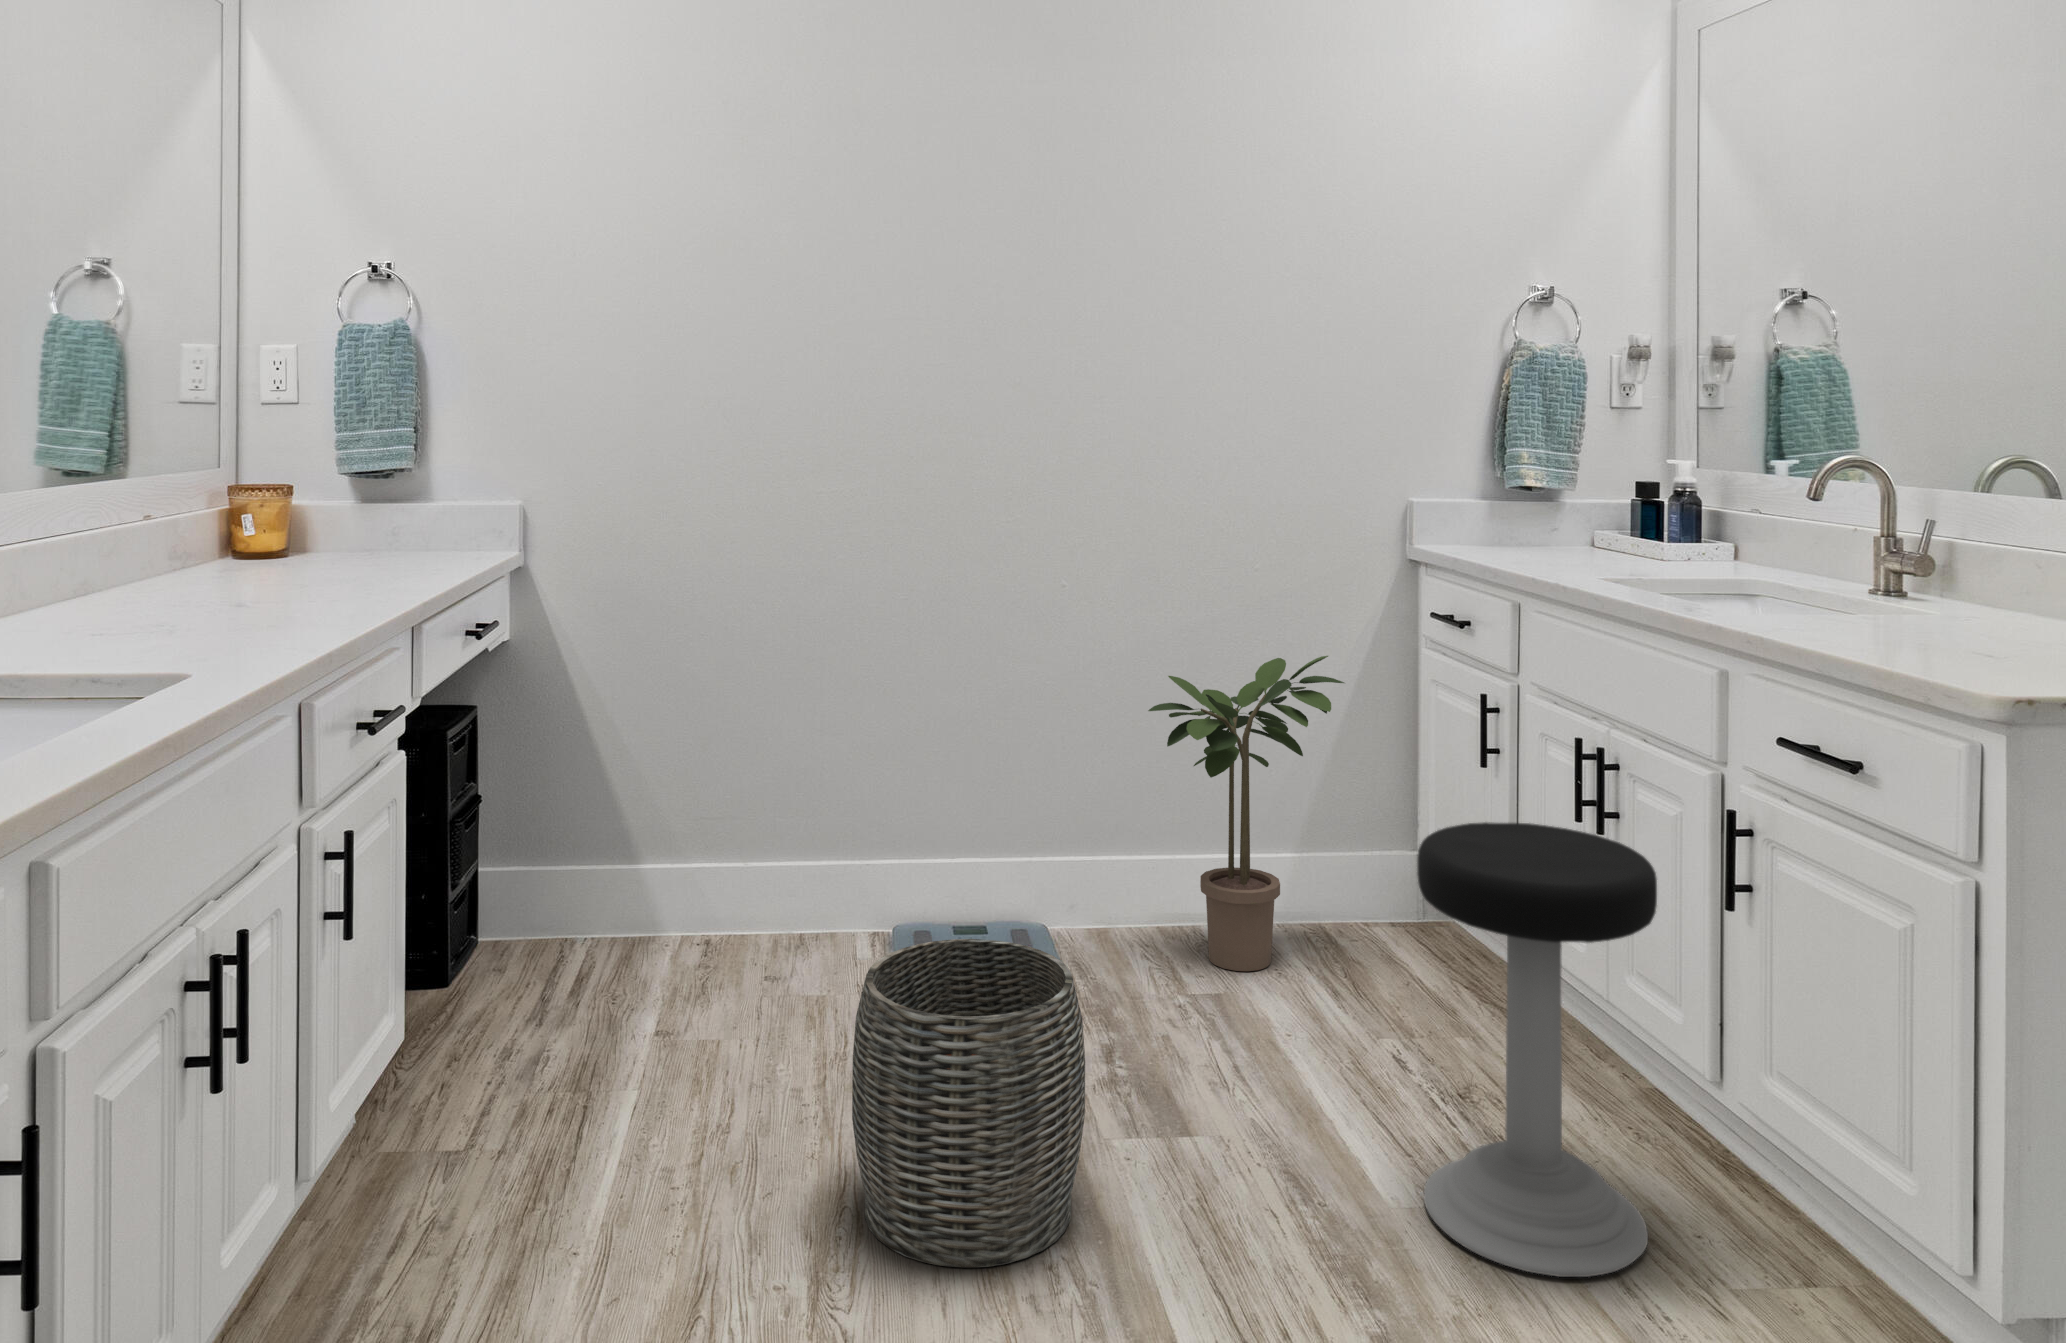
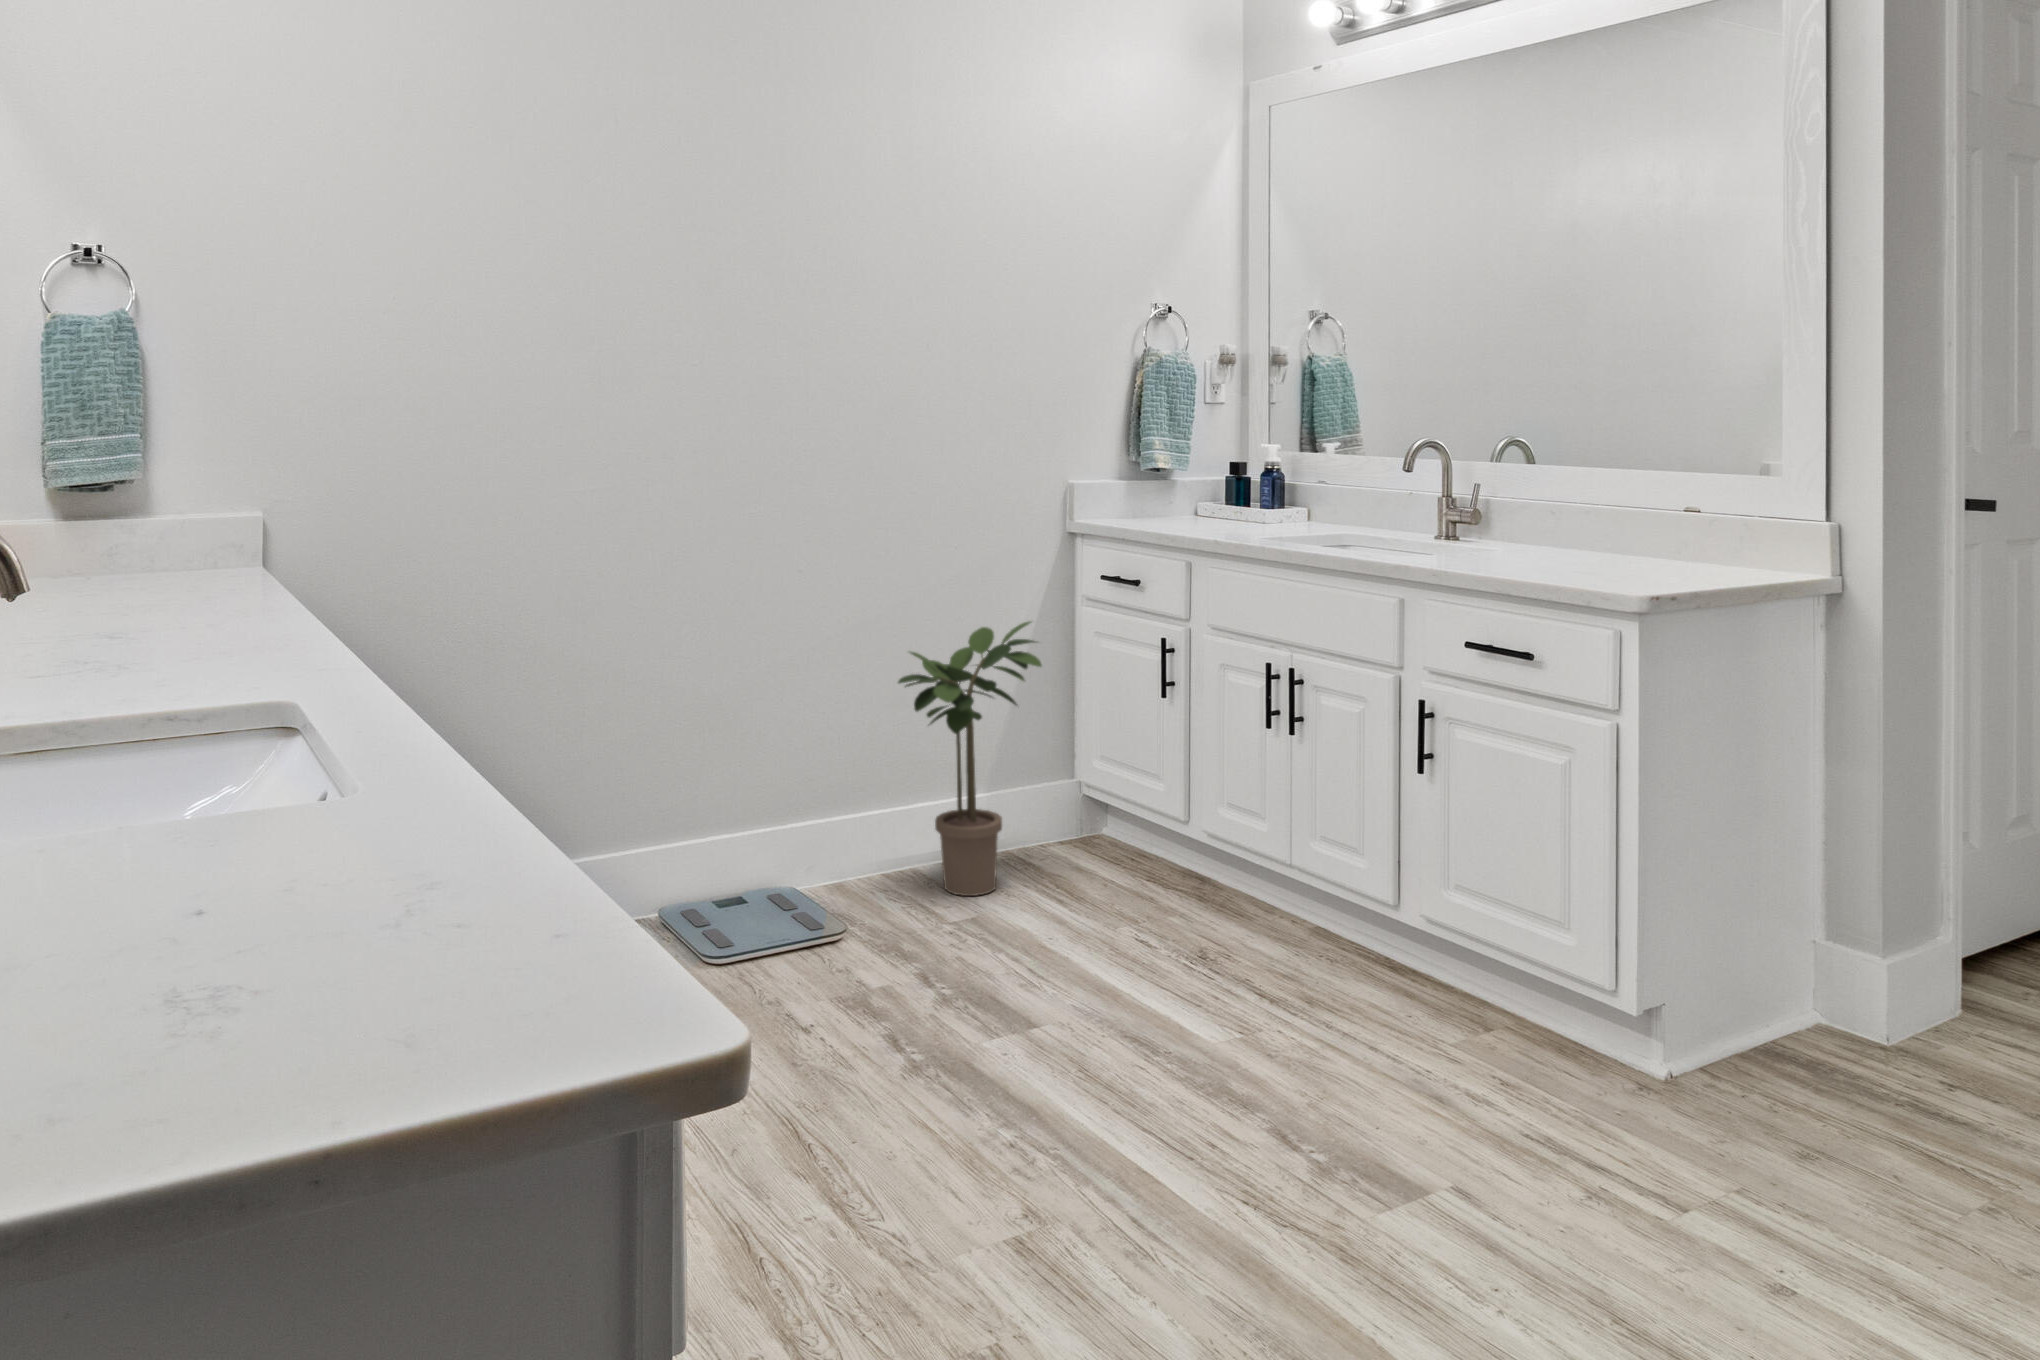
stool: present [1417,822,1657,1277] -> none [1217,733,1394,1064]
woven basket: present [852,939,1085,1268] -> none [811,889,1009,1165]

